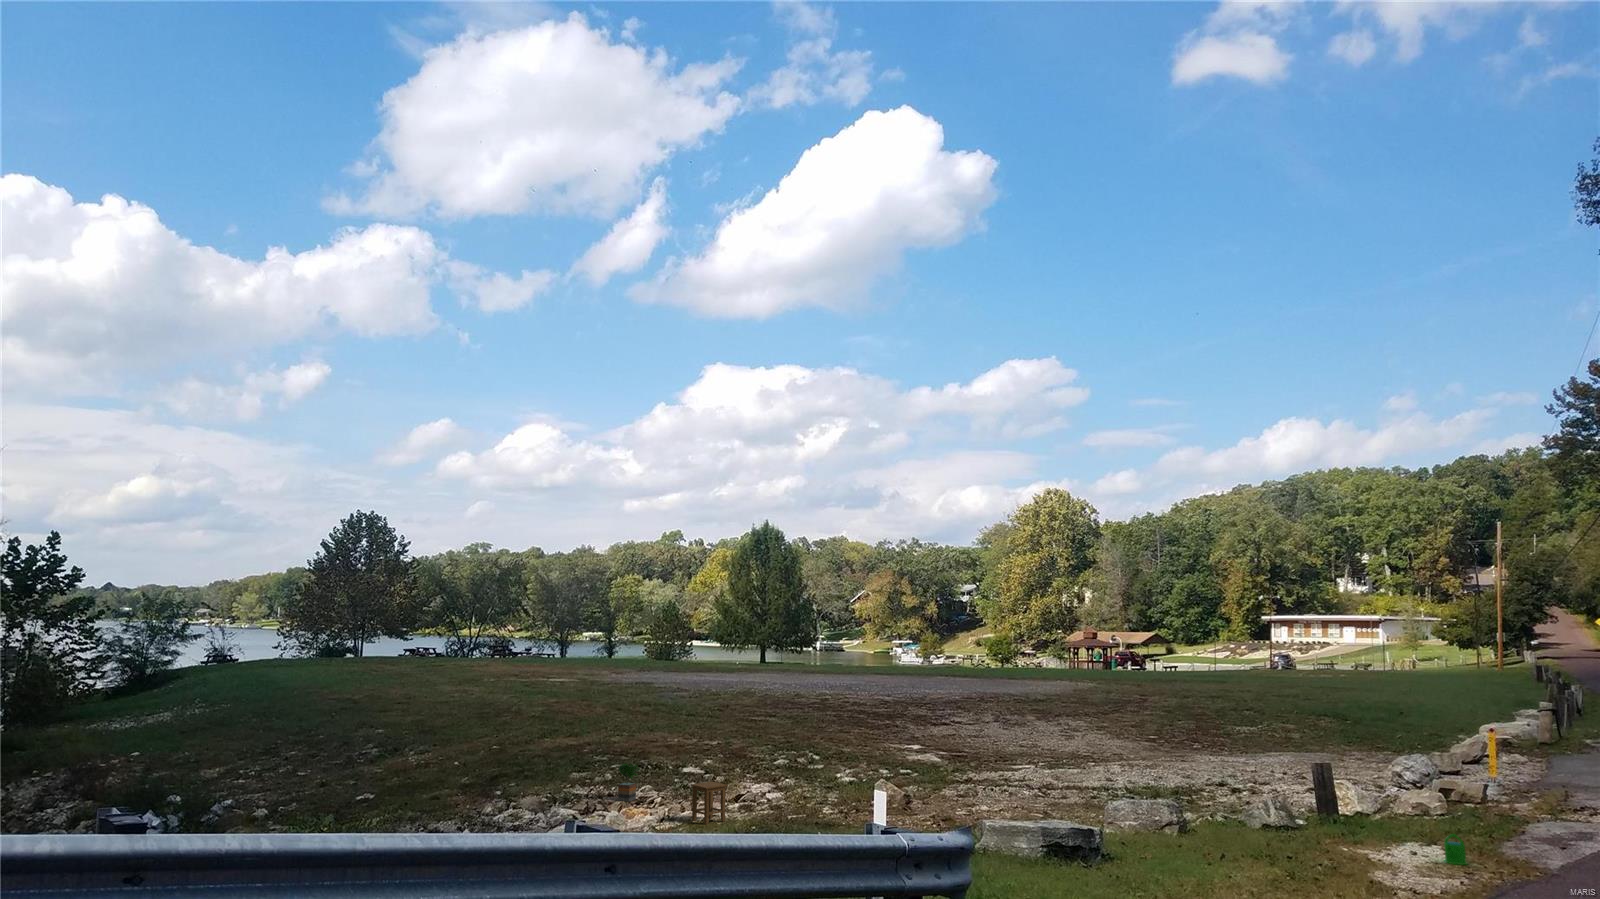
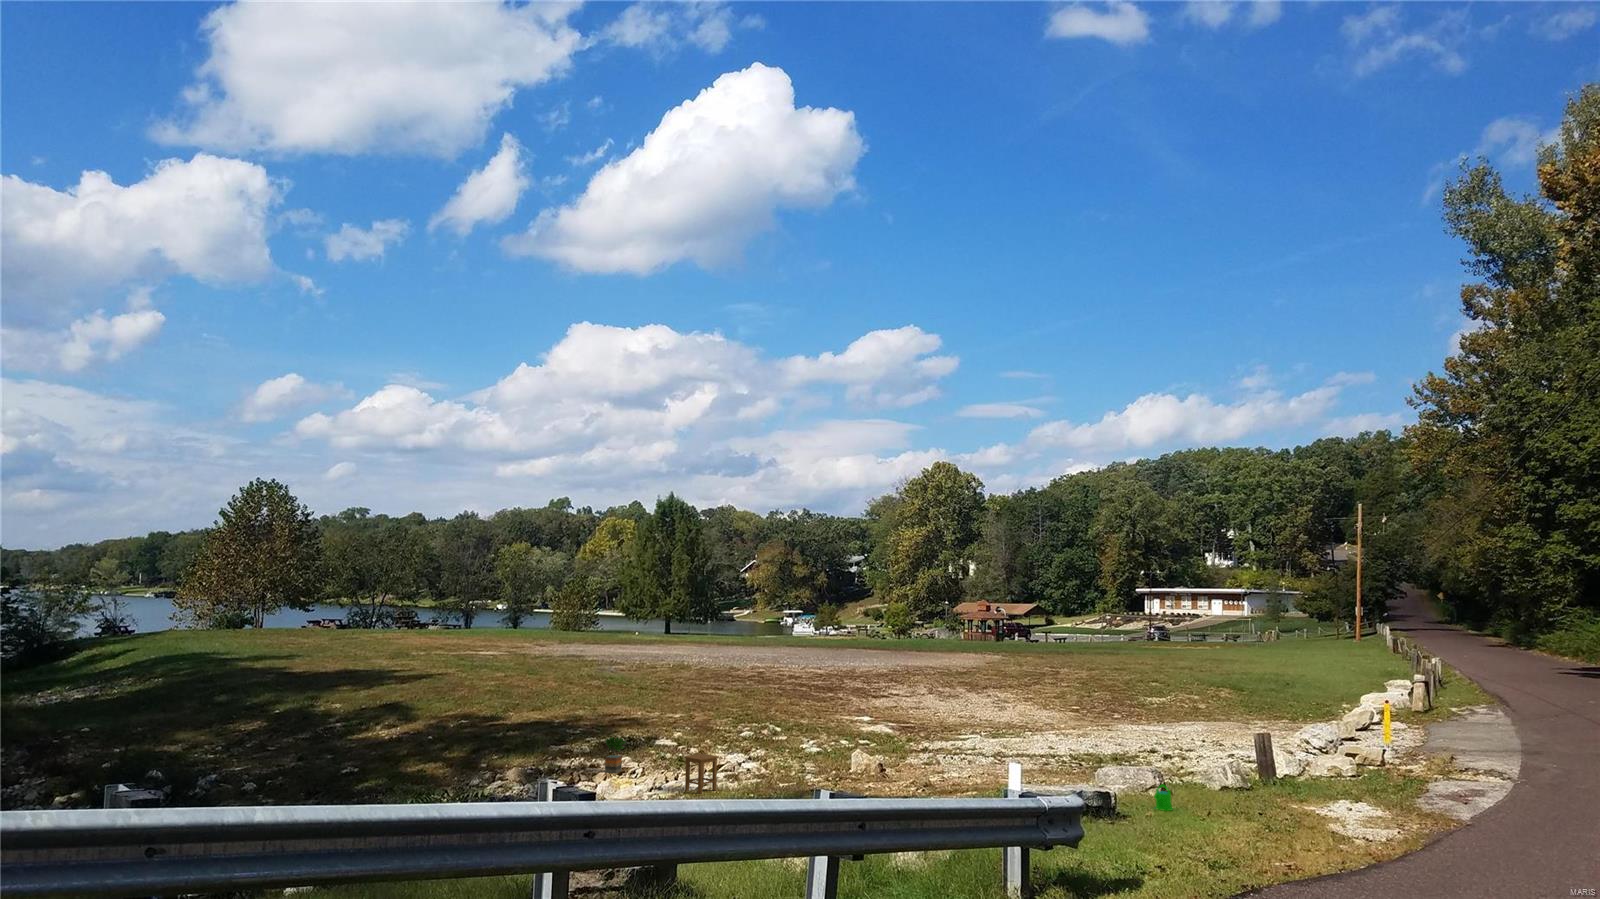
watering can: present [1444,834,1467,865] -> present [1154,784,1172,811]

